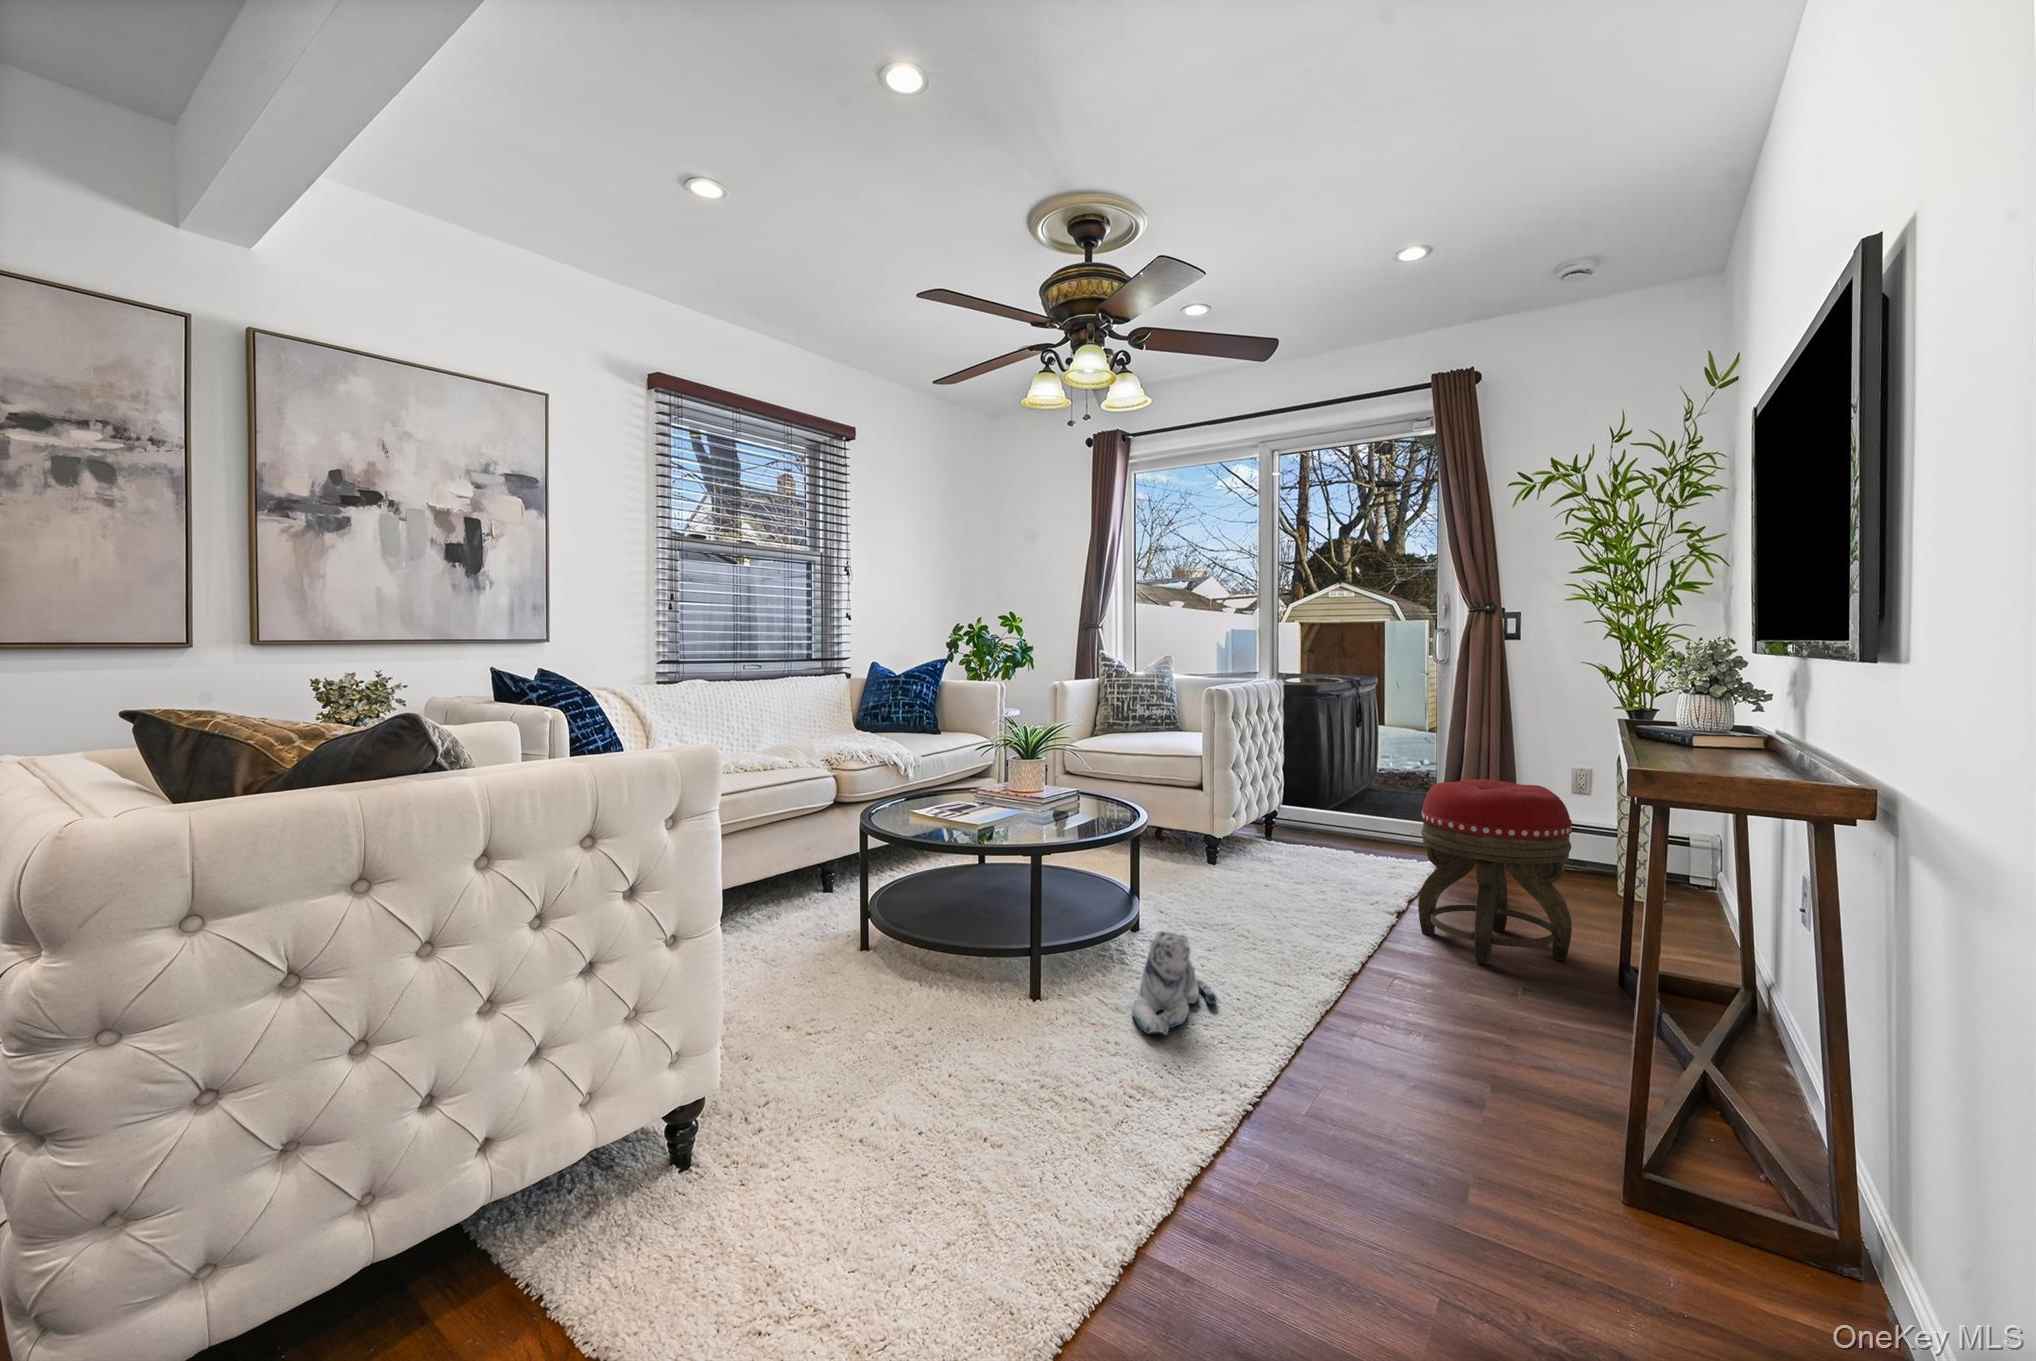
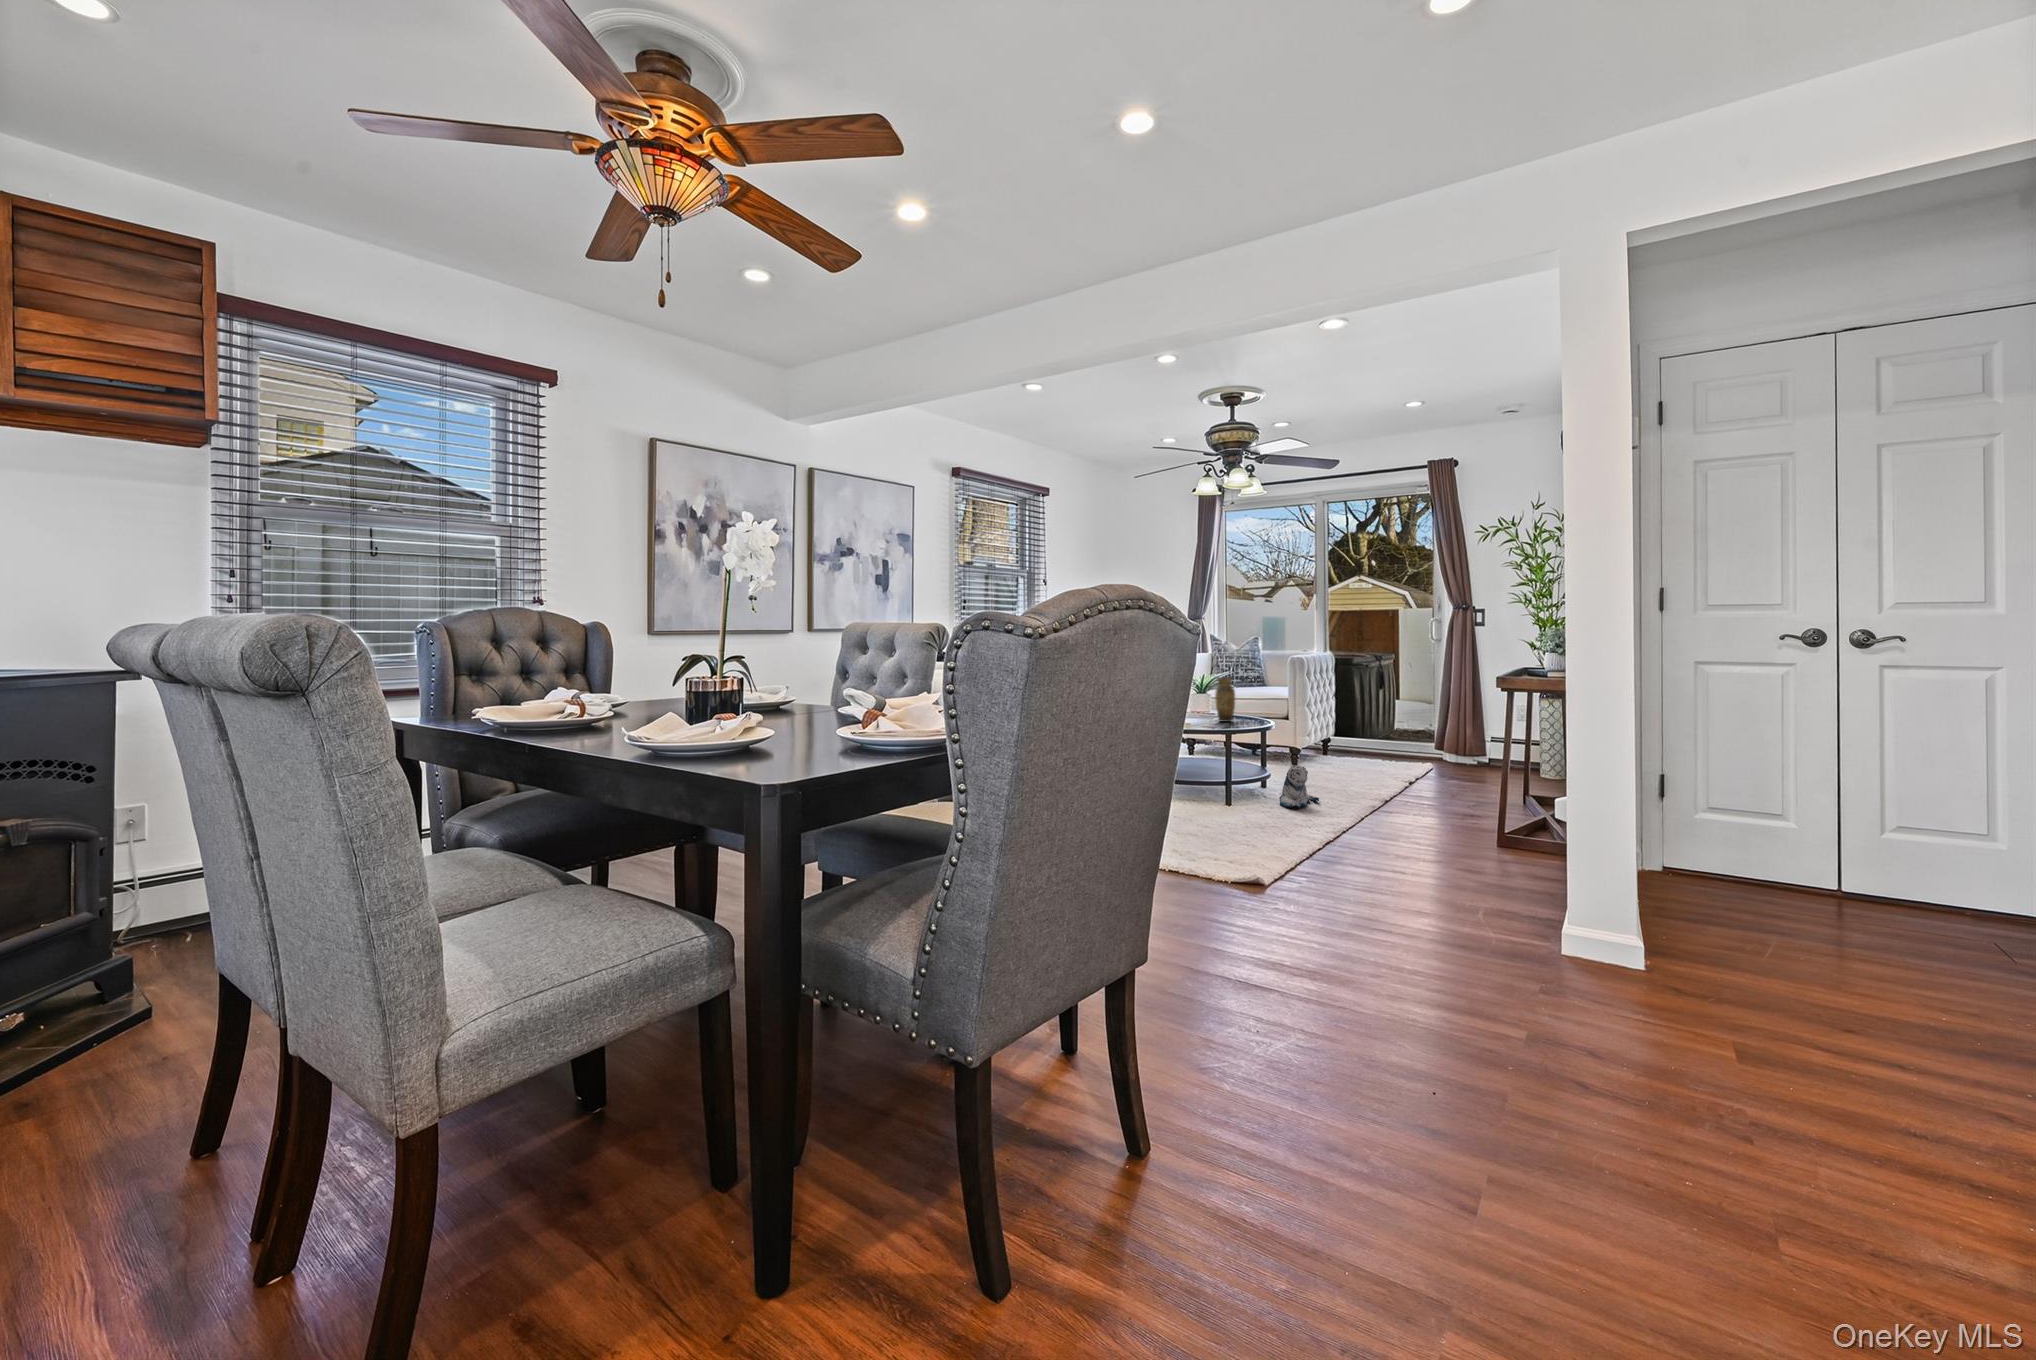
vase: none [1035,735,1072,822] -> present [1215,677,1235,722]
footstool: present [1418,779,1572,965] -> none [1418,701,1497,793]

